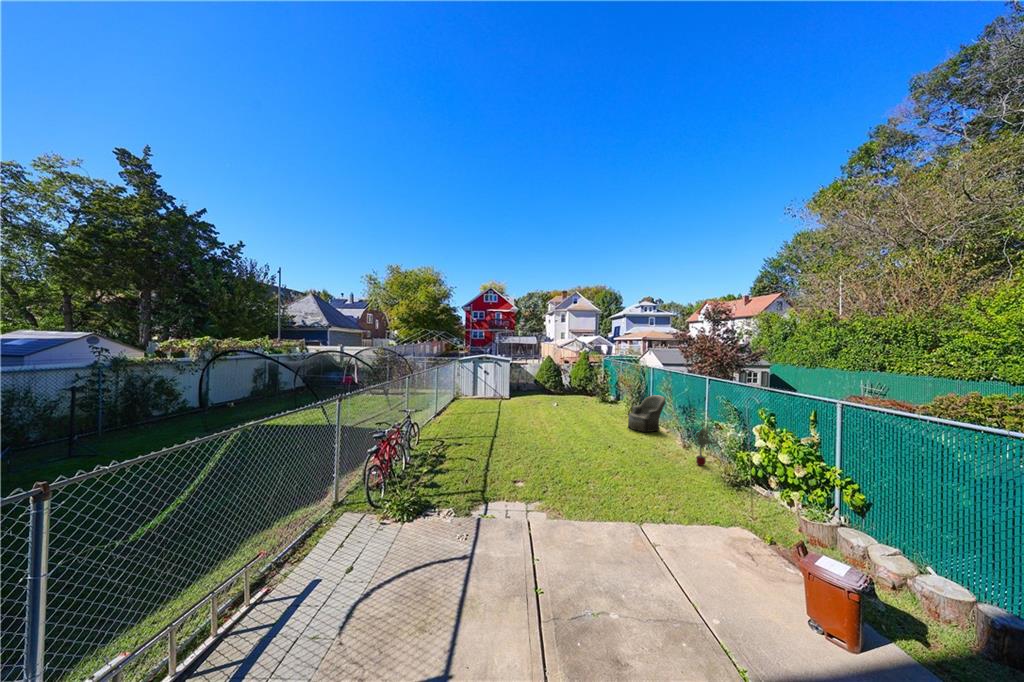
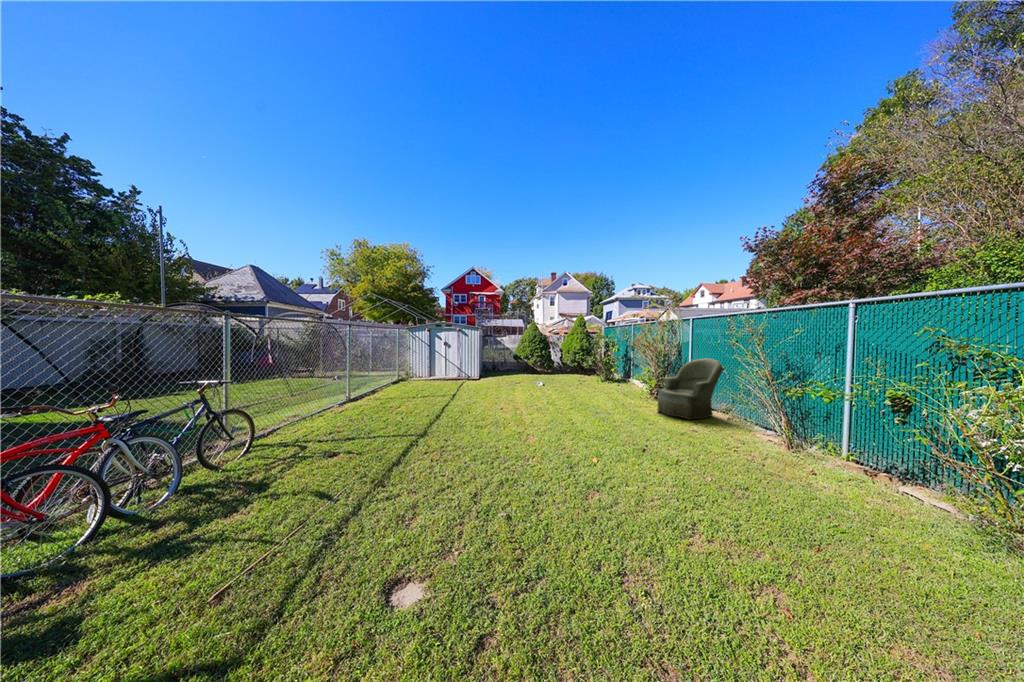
potted tree: present [695,423,718,466] -> none [849,390,932,494]

